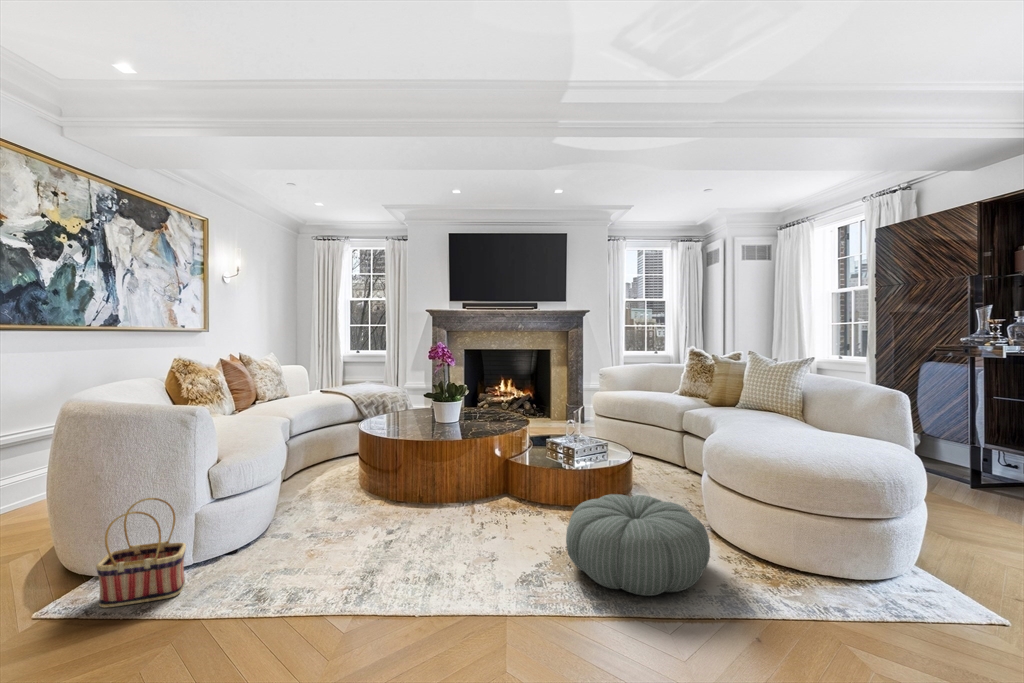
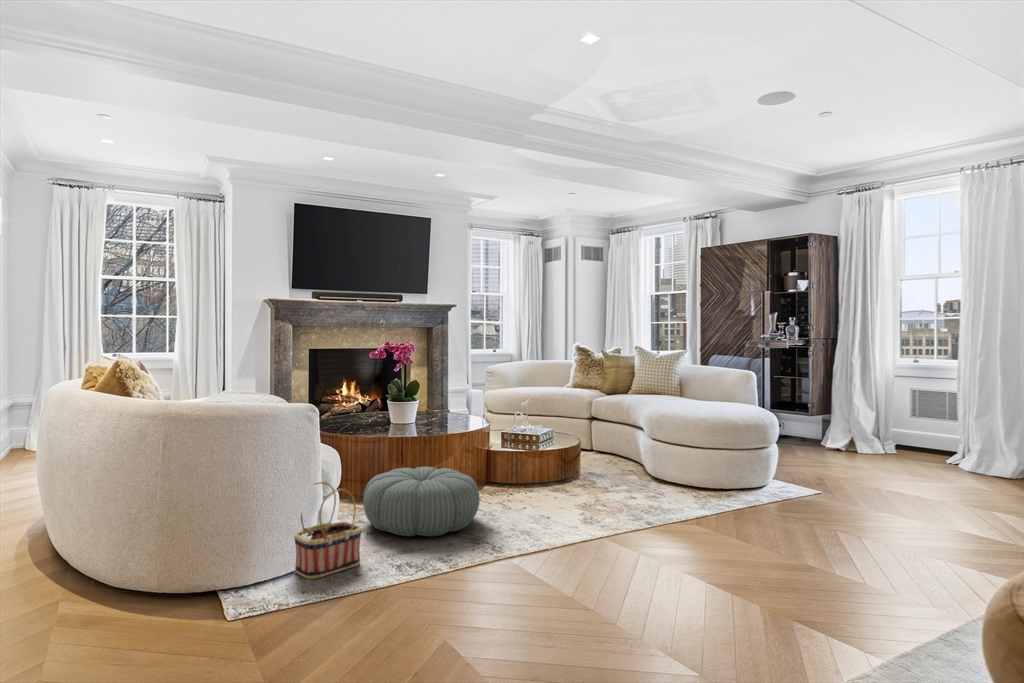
pouf: present [566,494,710,596] -> present [363,467,480,536]

